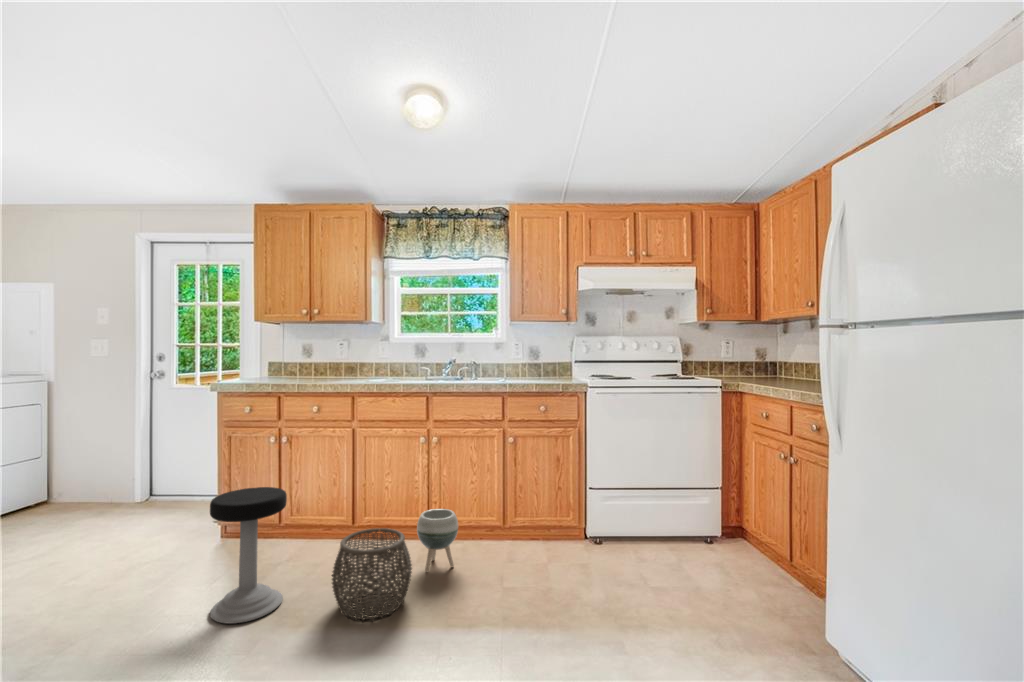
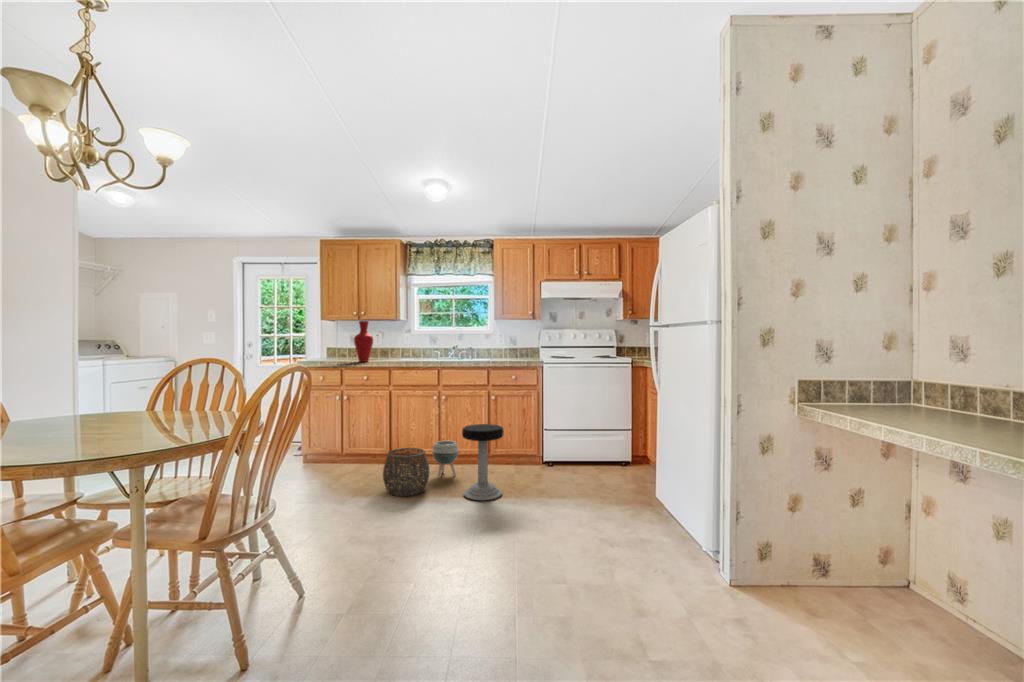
vase: none [300,323,330,384] -> present [354,321,373,362]
stool: present [210,487,287,624] -> present [462,424,503,500]

